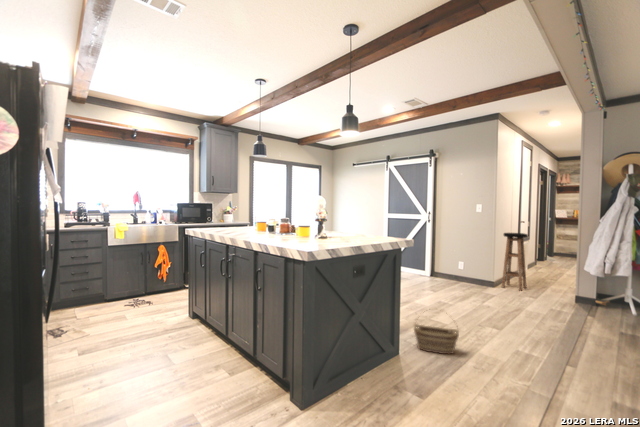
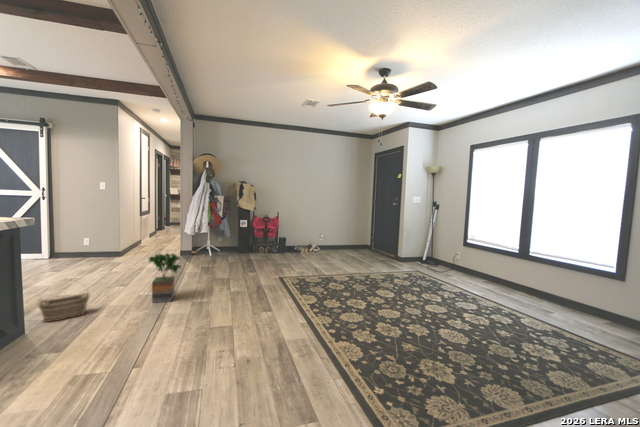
bar stool: present [502,233,528,291] -> none [127,208,148,255]
potted tree: none [531,301,591,384] -> present [149,254,181,303]

